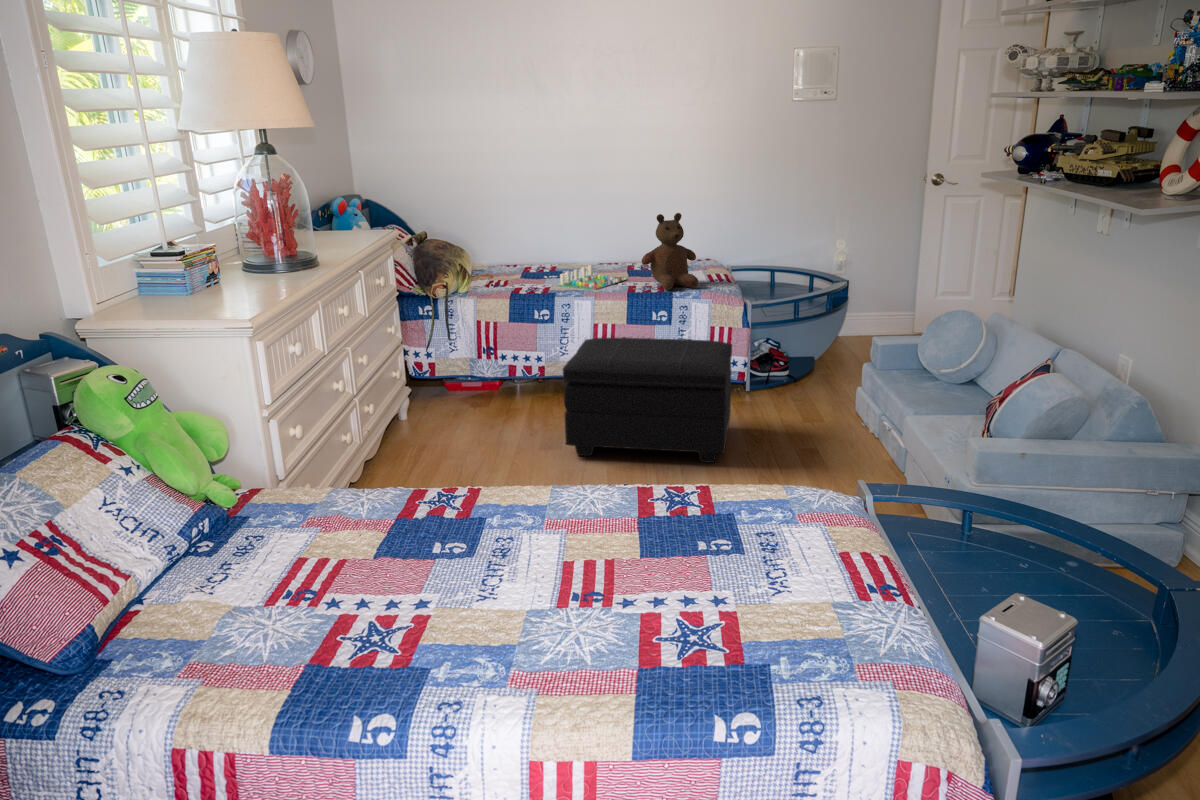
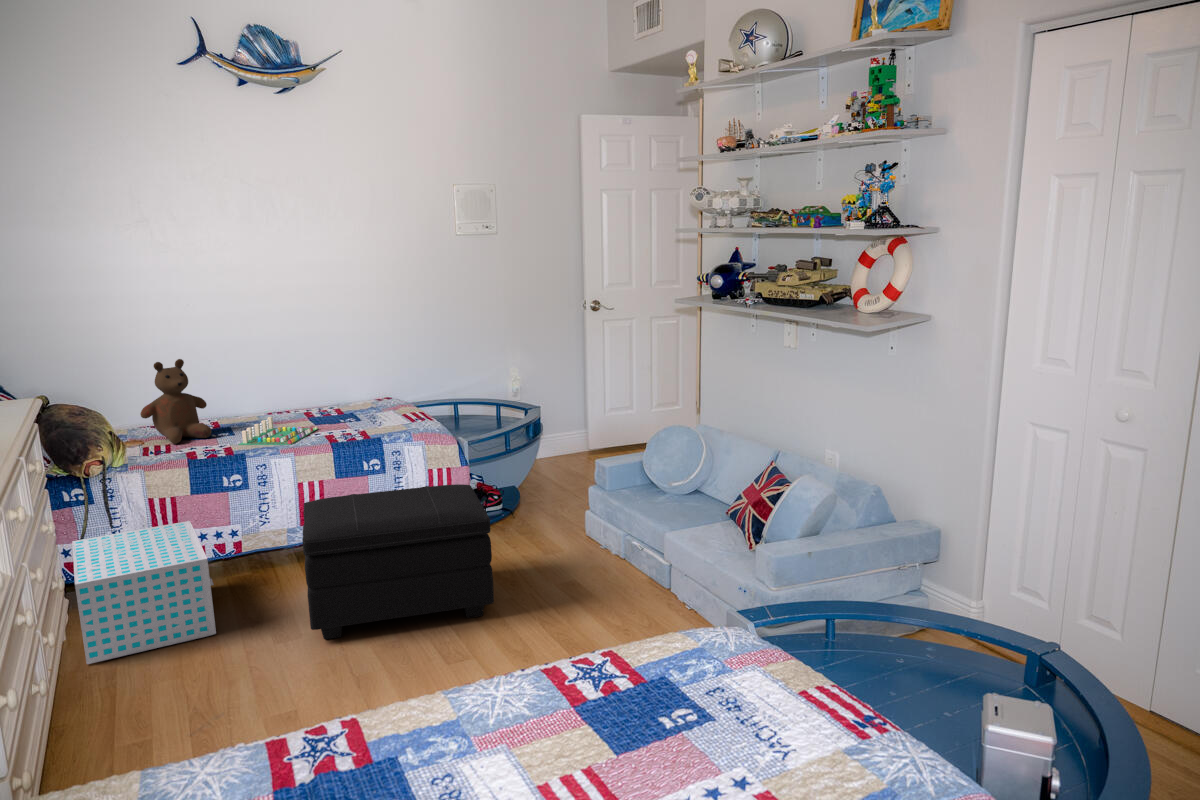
teddy bear: present [642,213,698,290] -> present [140,359,211,444]
storage box: none [404,343,509,439] -> present [72,521,216,664]

